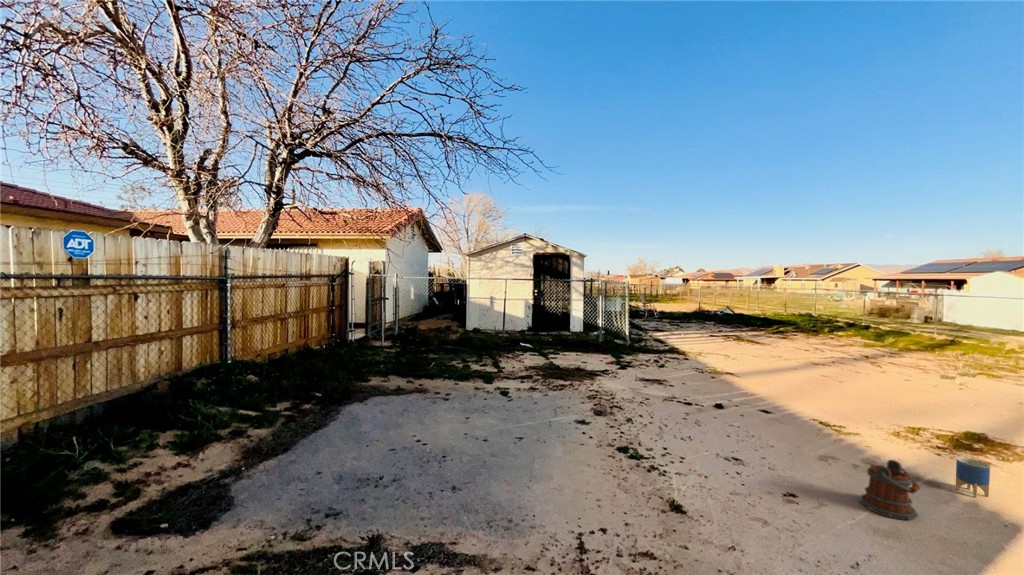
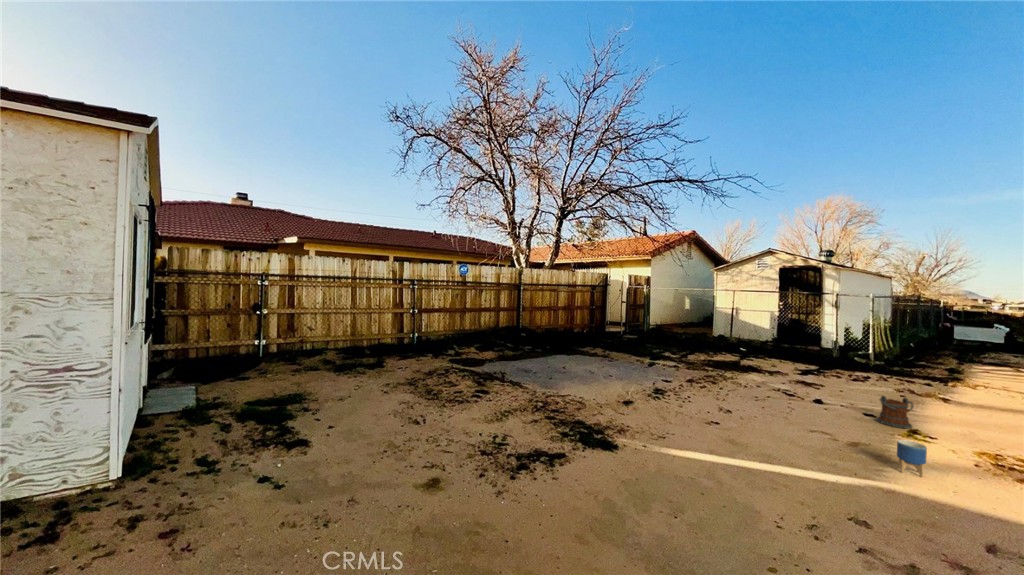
bucket: present [860,460,920,520] -> present [876,396,913,429]

